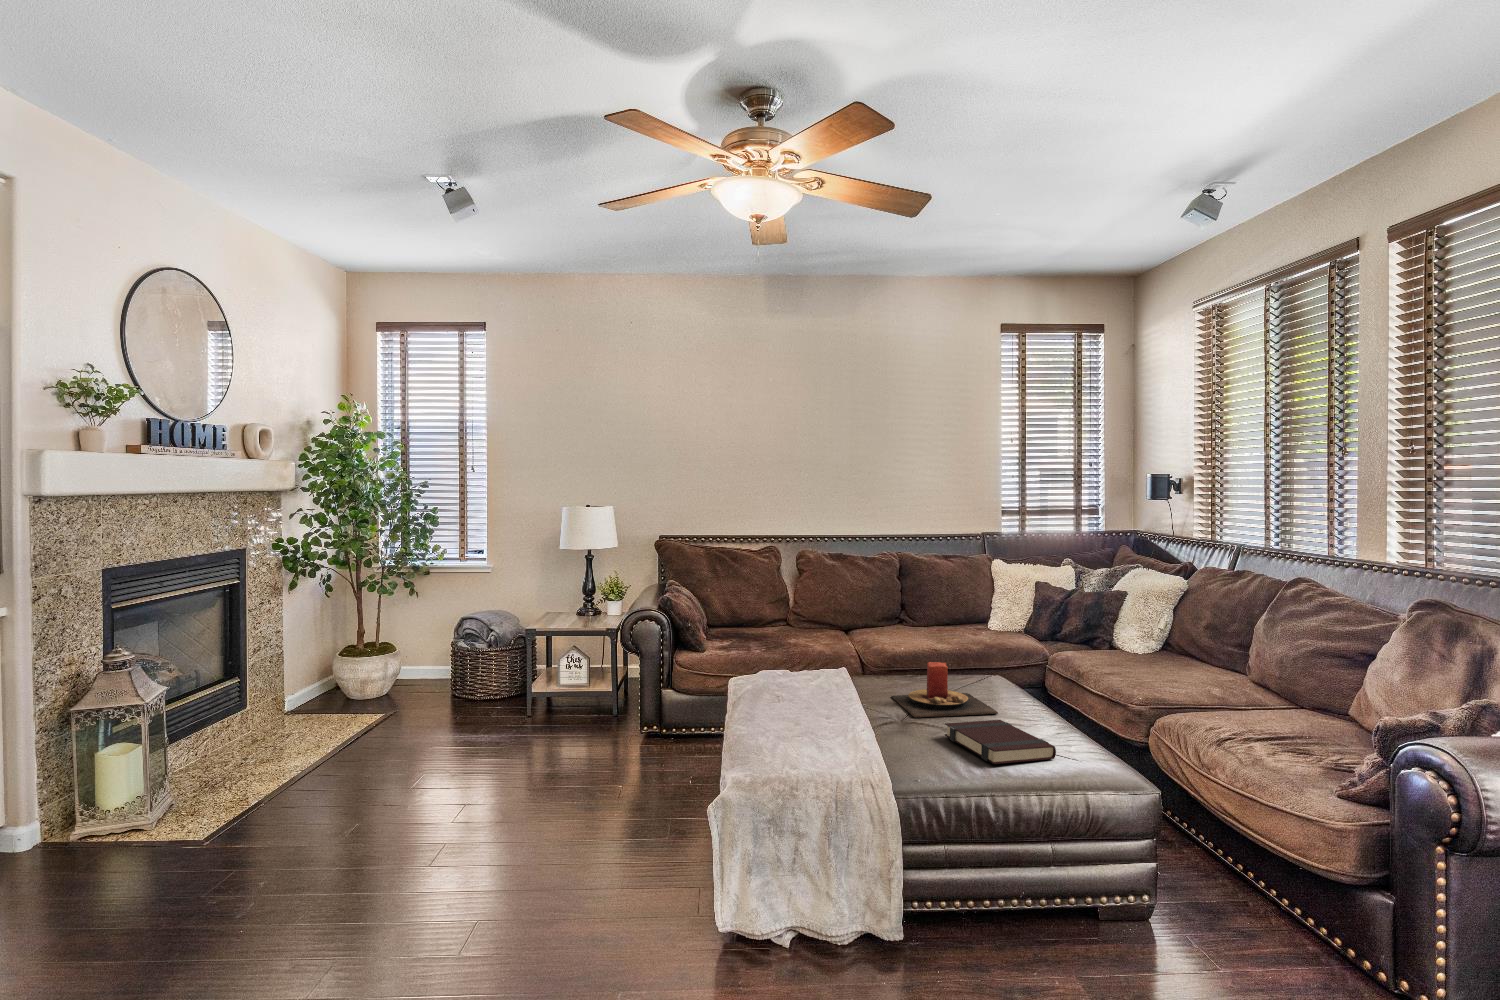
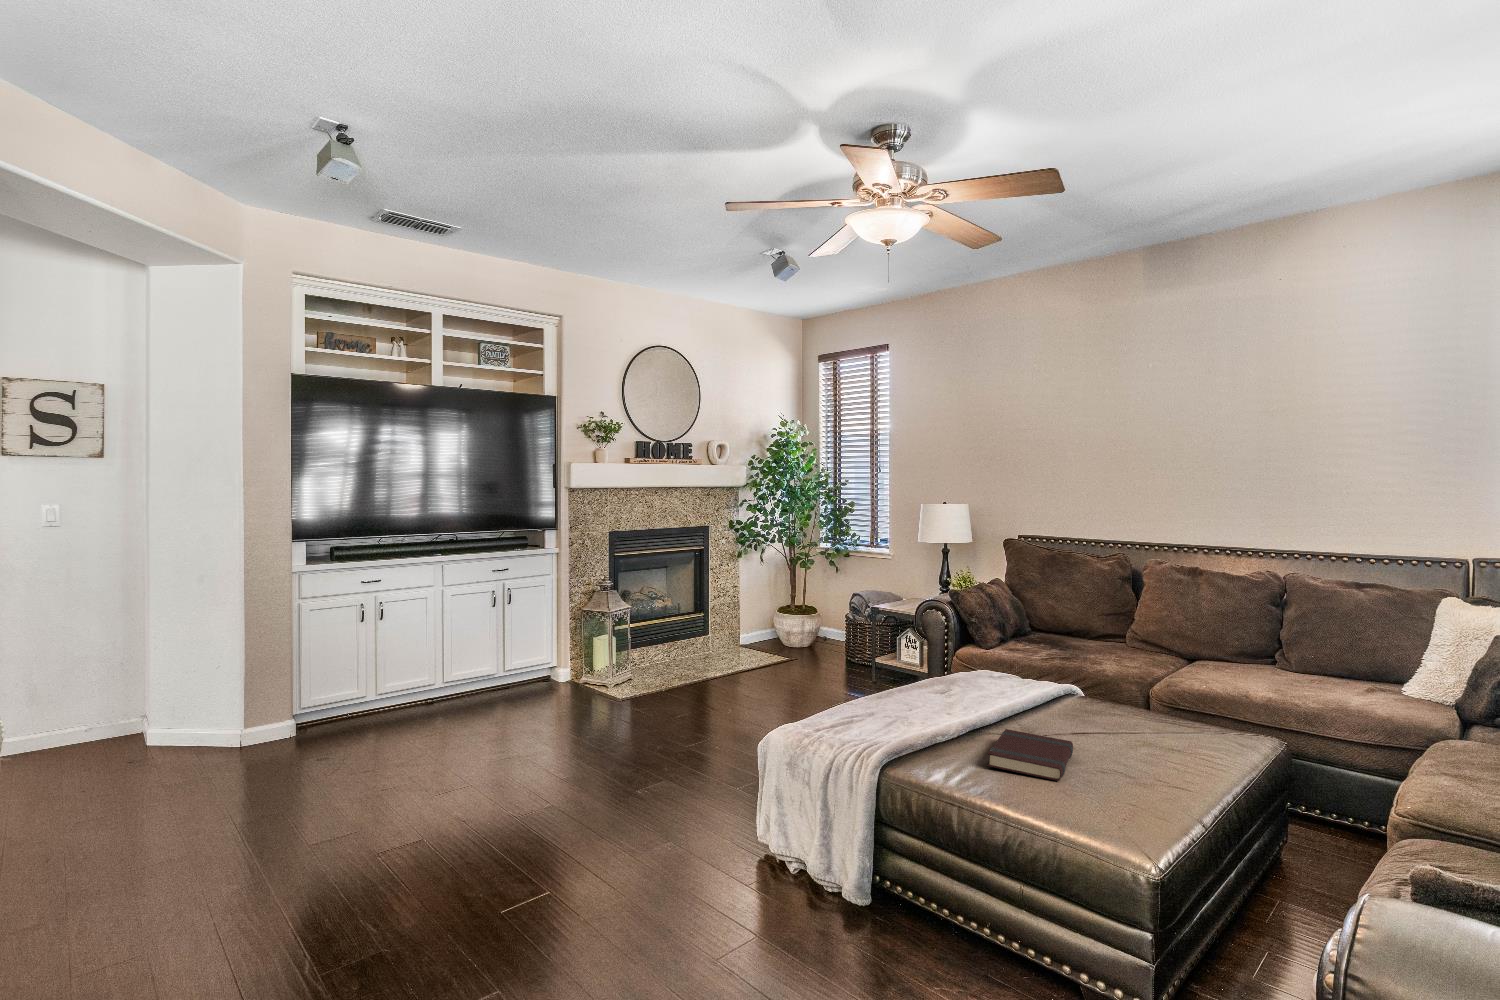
candle: present [891,662,998,718] -> none [1020,679,1130,743]

